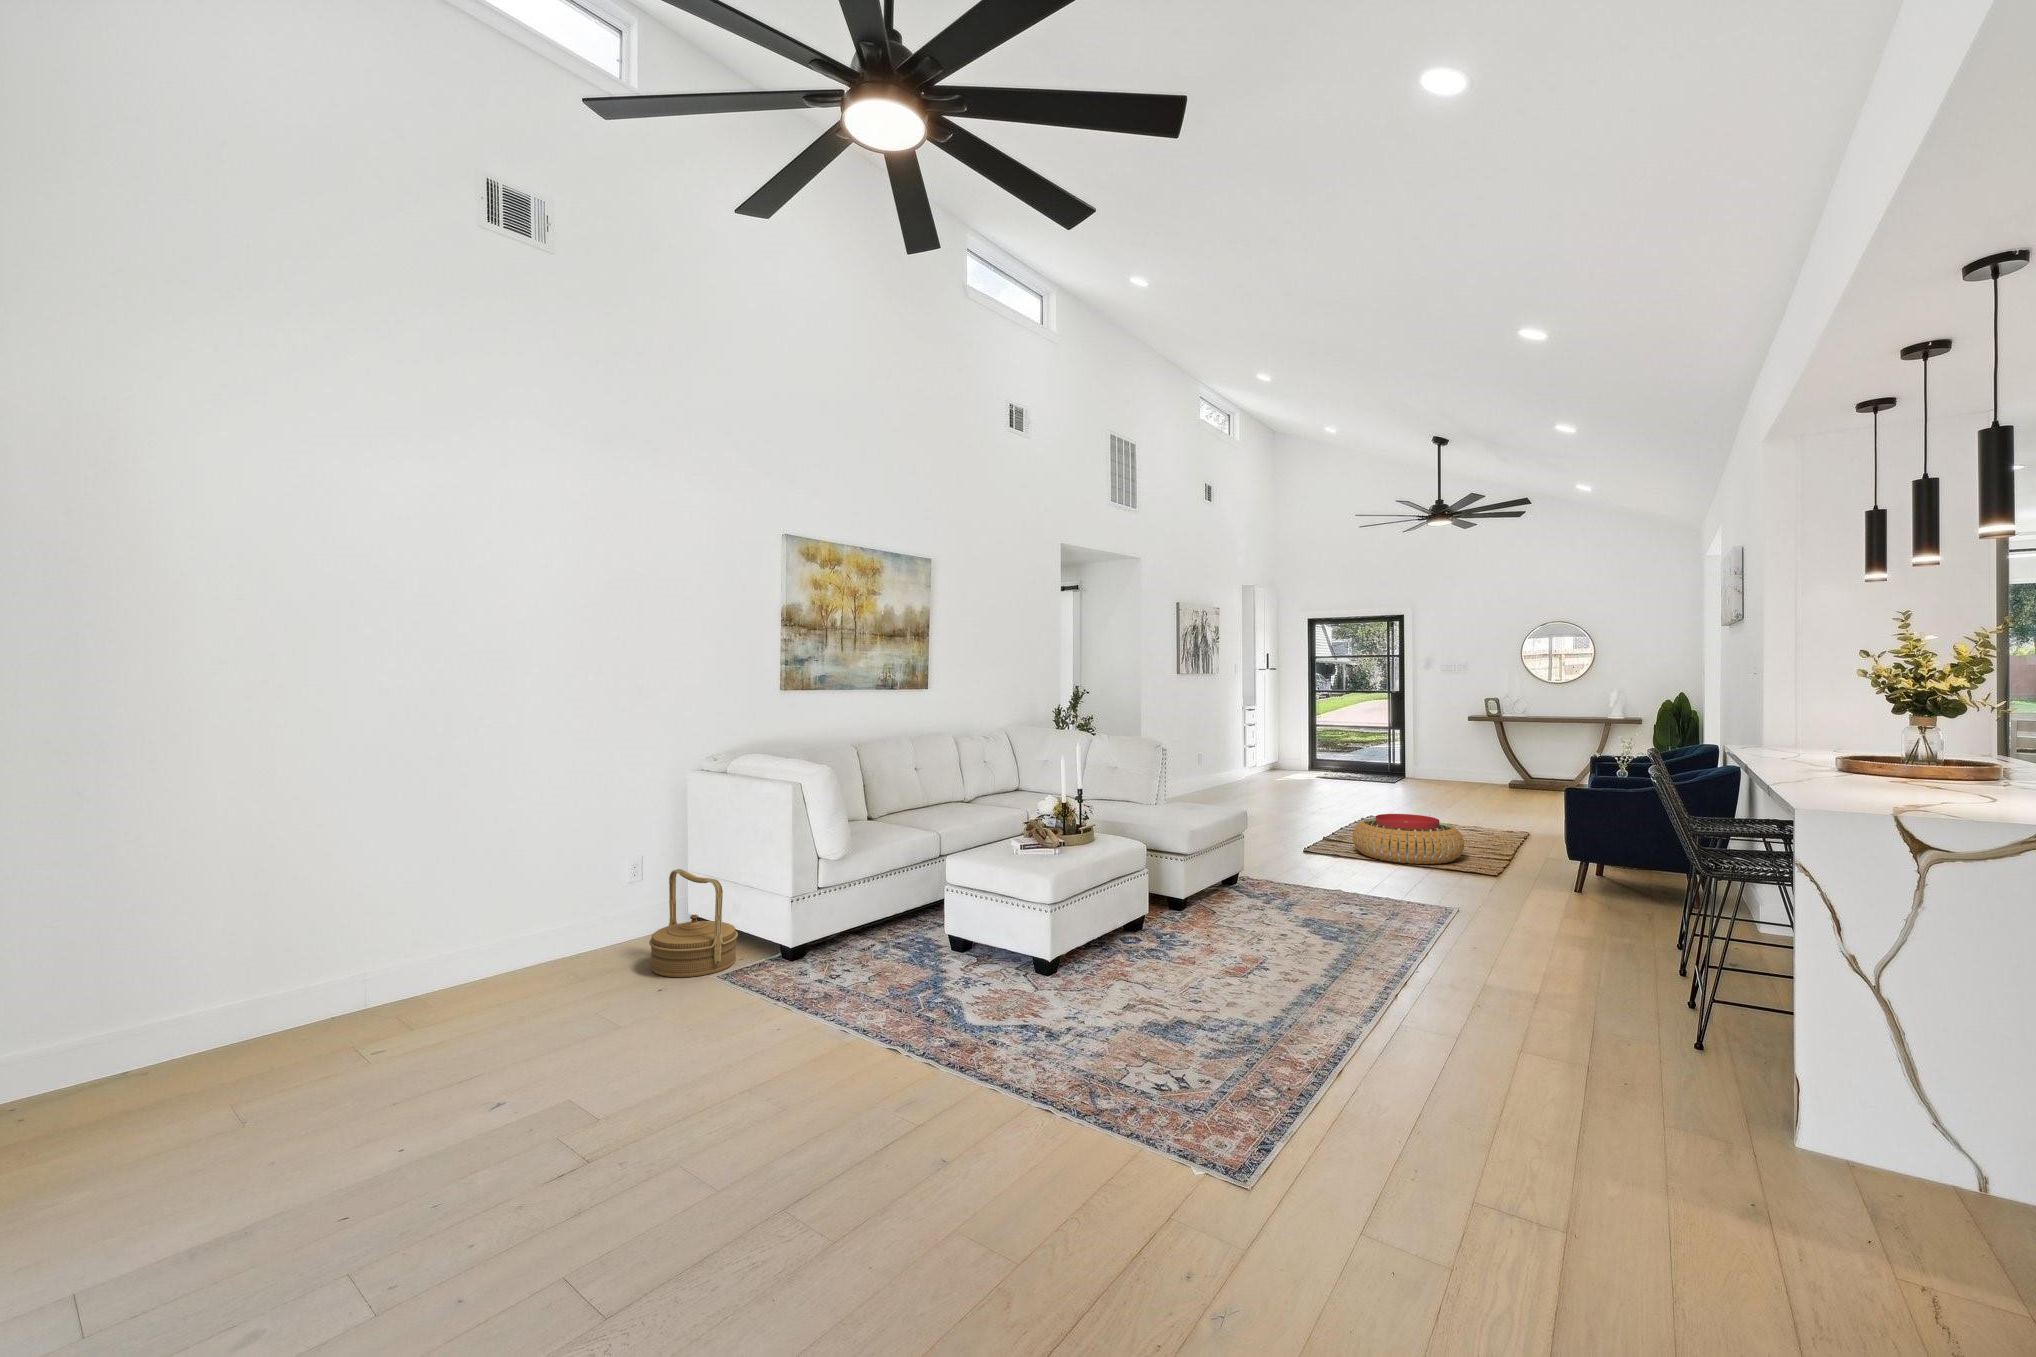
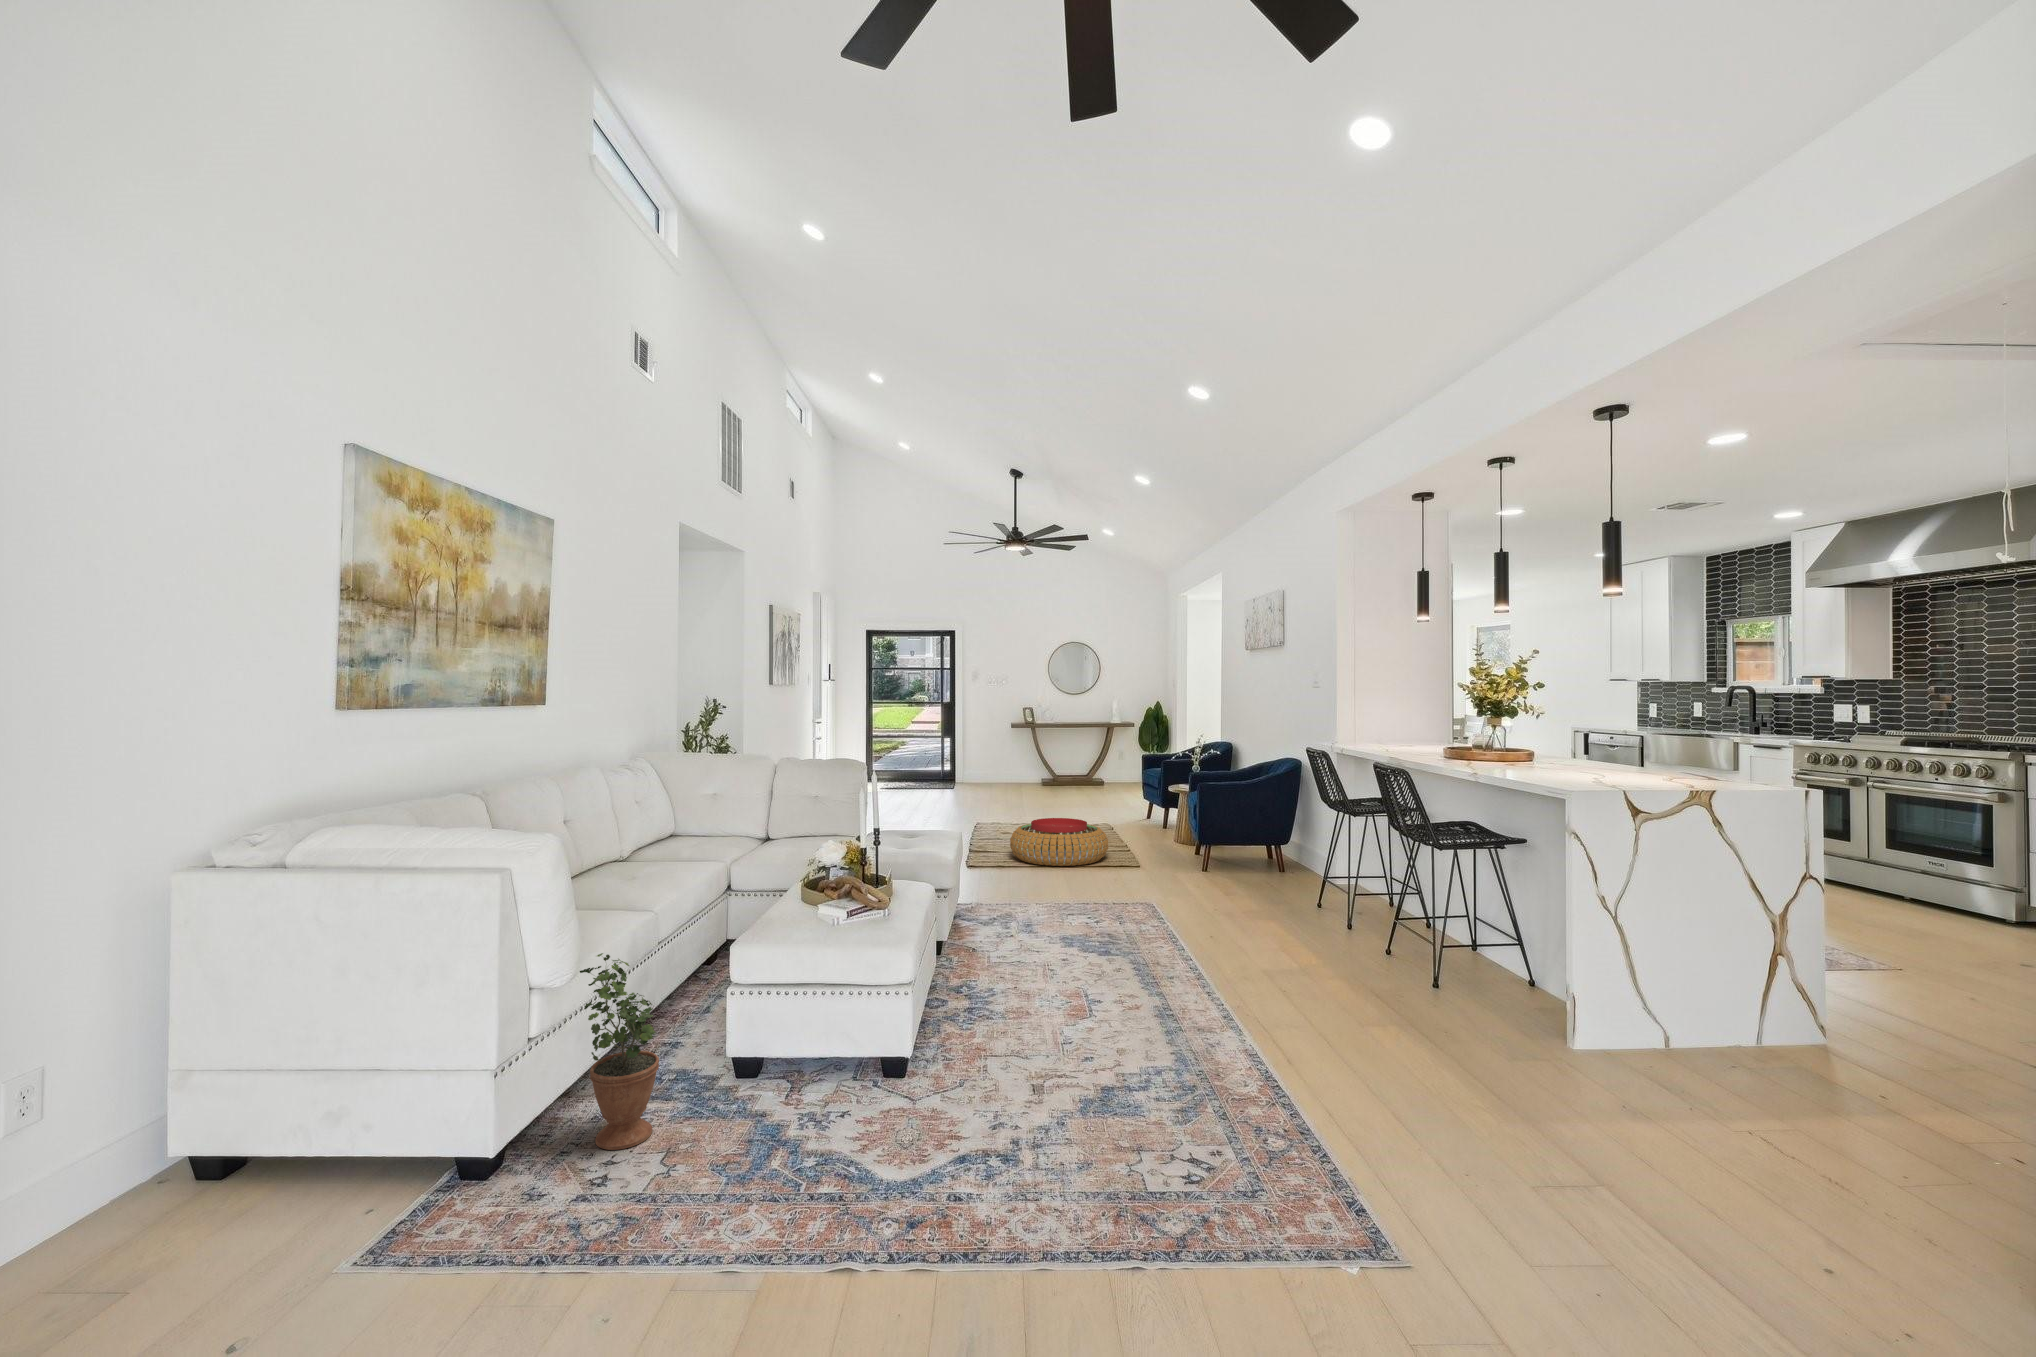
potted plant: none [843,846,888,967] -> present [580,953,659,1150]
woven basket: present [649,869,738,977] -> none [142,1063,362,1302]

